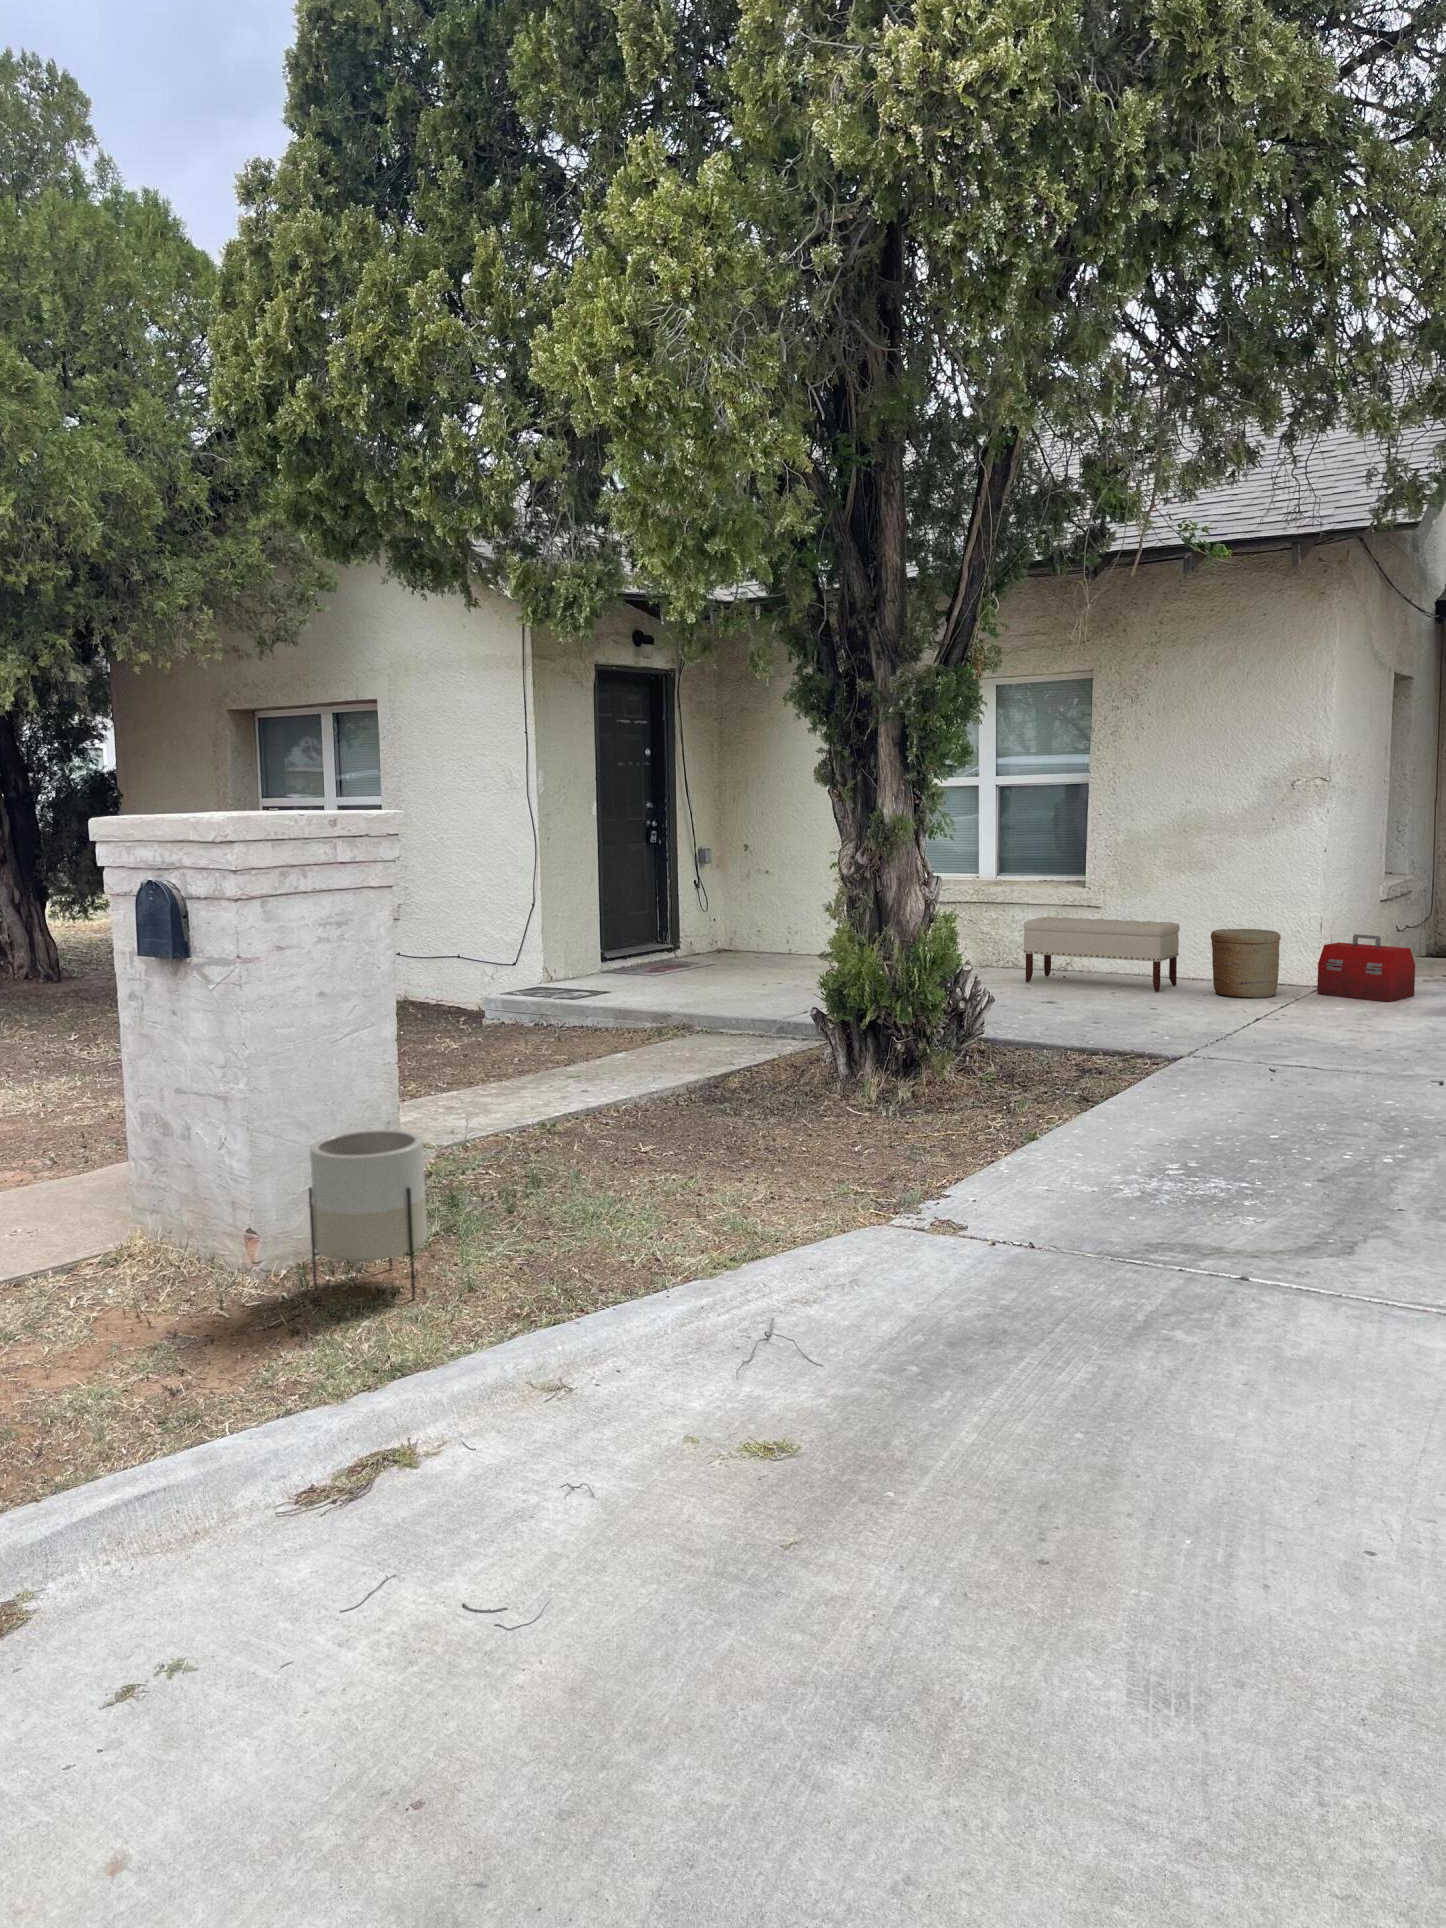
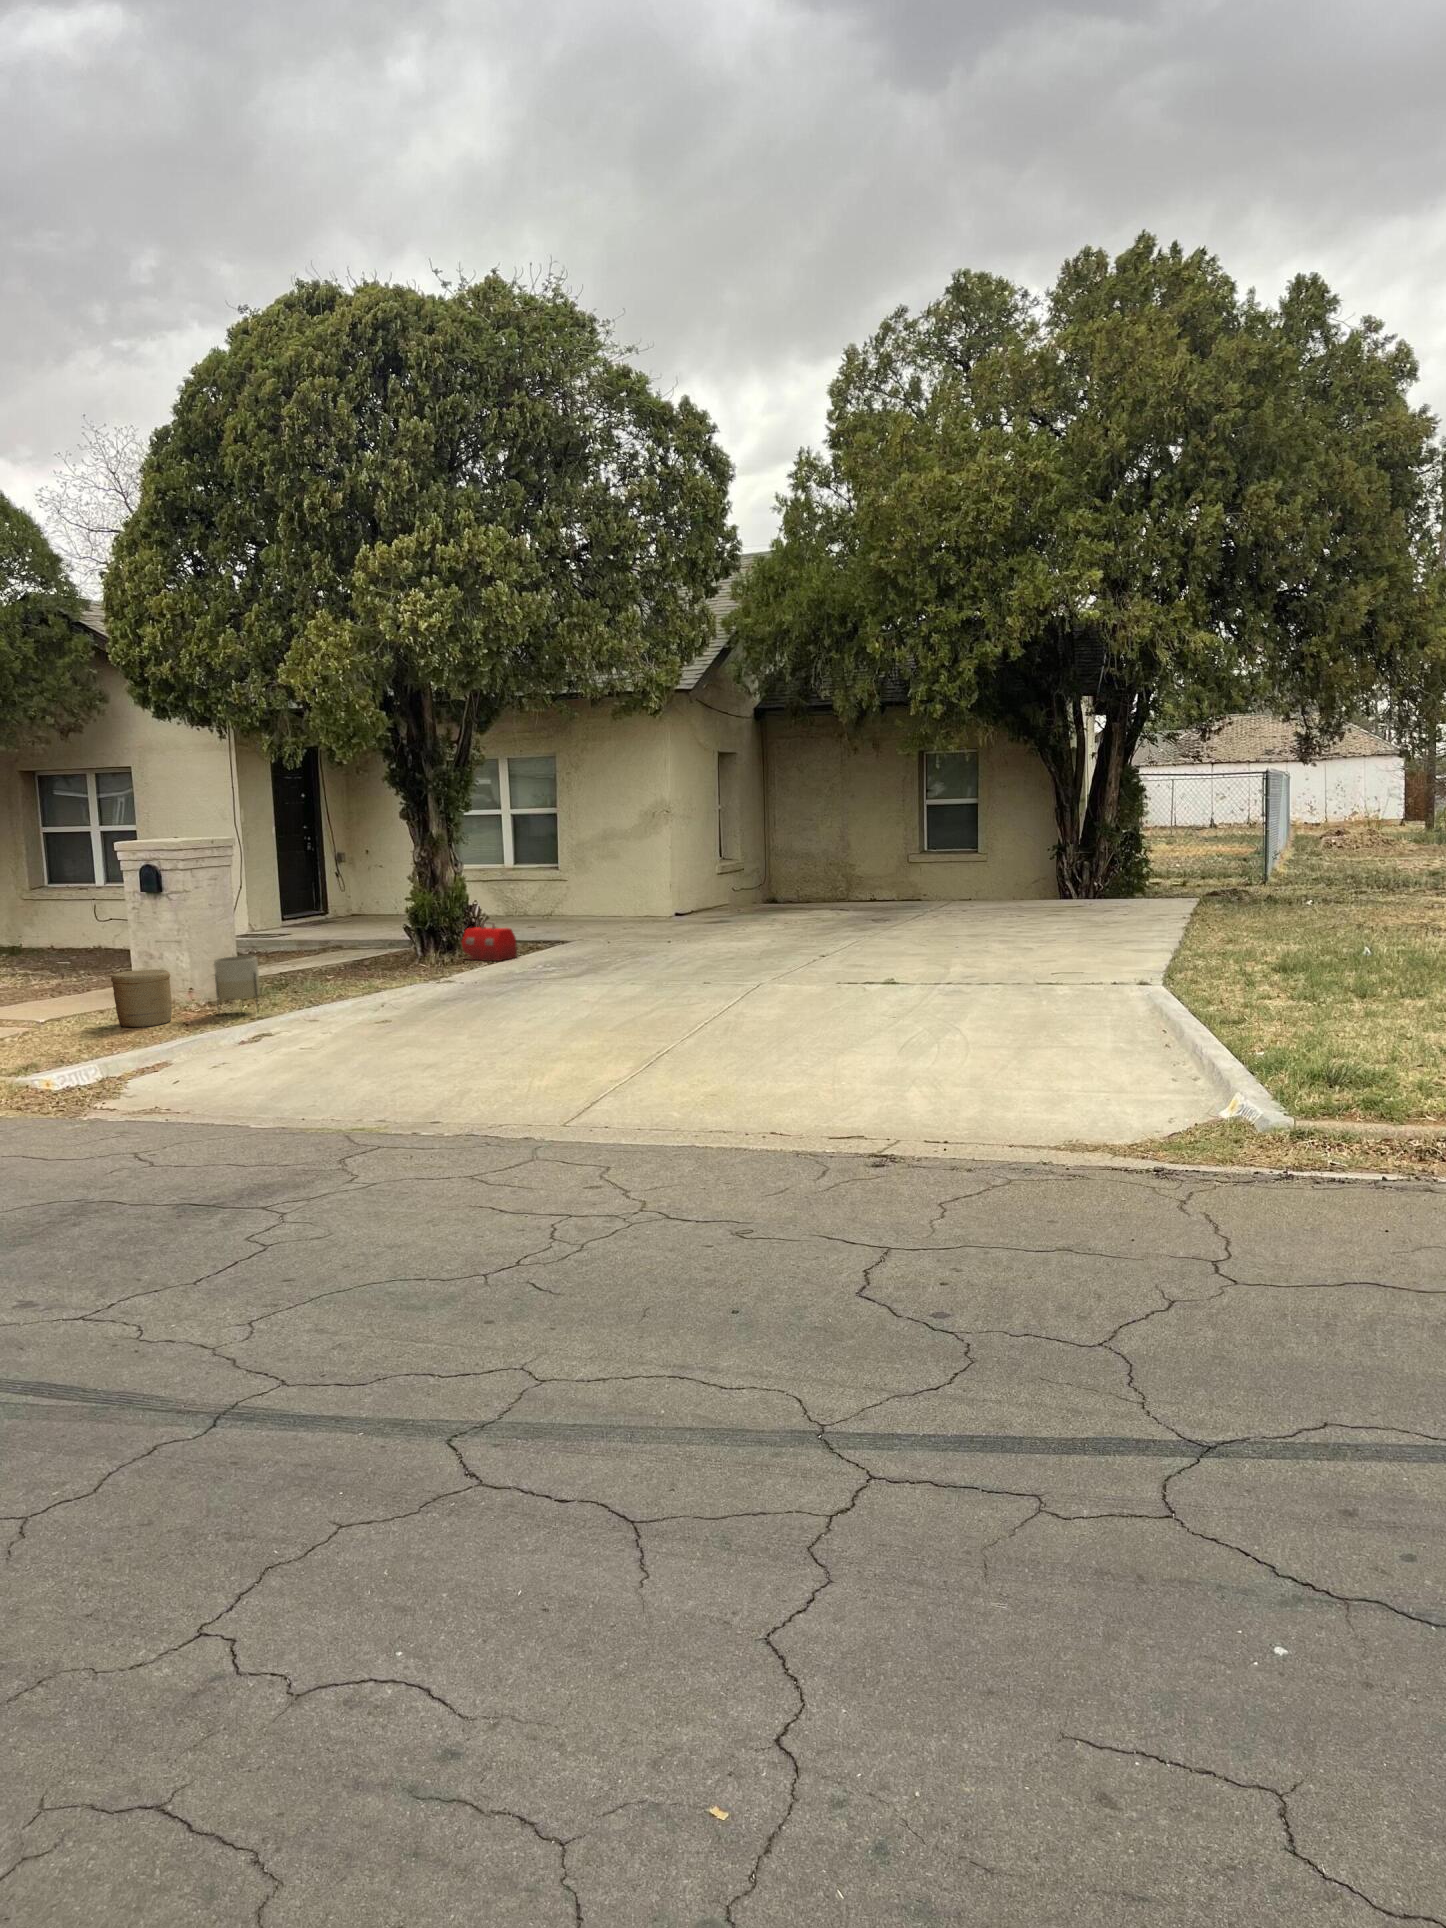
bench: present [1023,917,1180,992] -> none [520,886,598,921]
woven basket: present [1211,929,1281,998] -> present [111,970,172,1027]
toolbox: present [1317,934,1415,1002] -> present [462,922,517,961]

